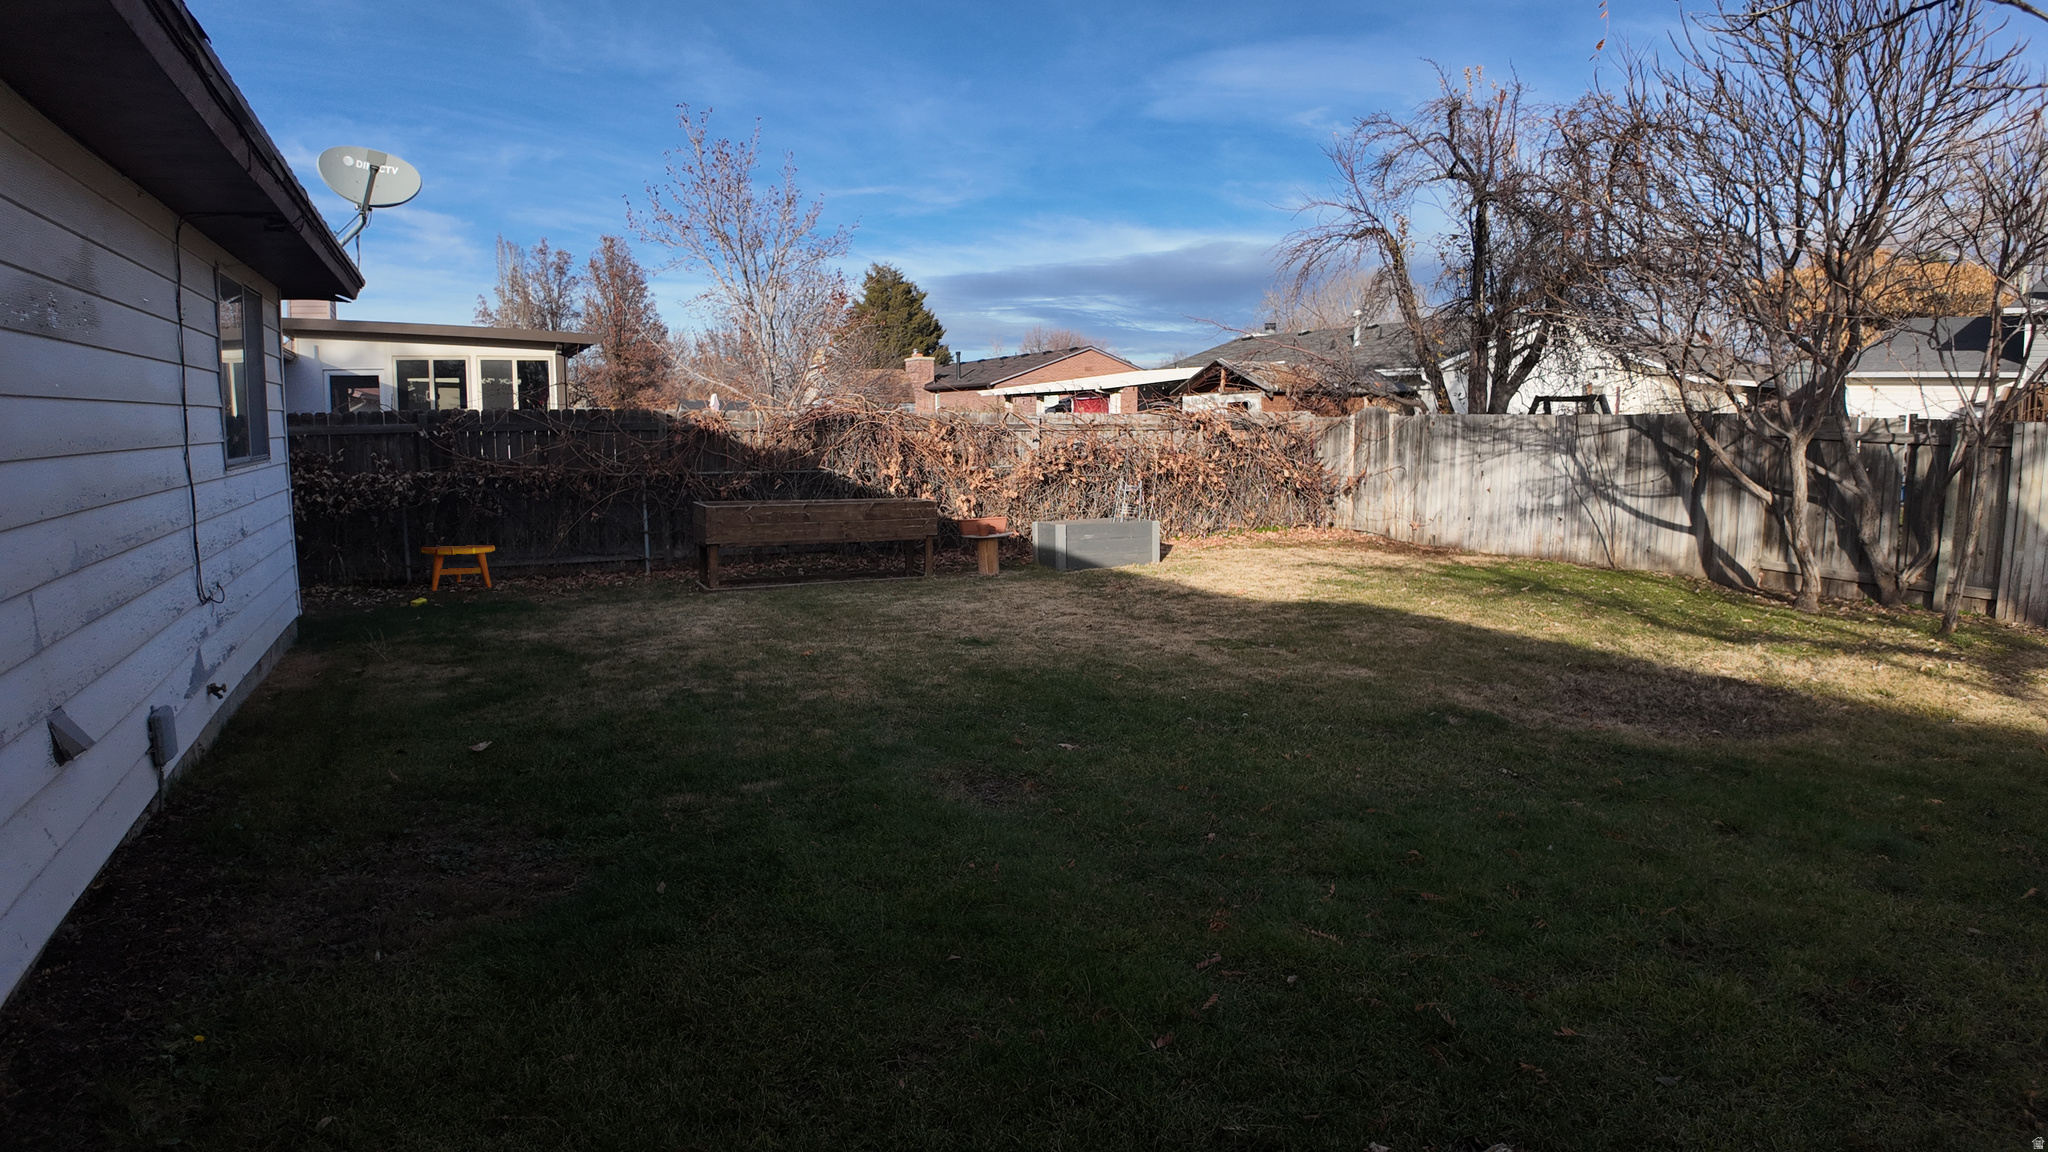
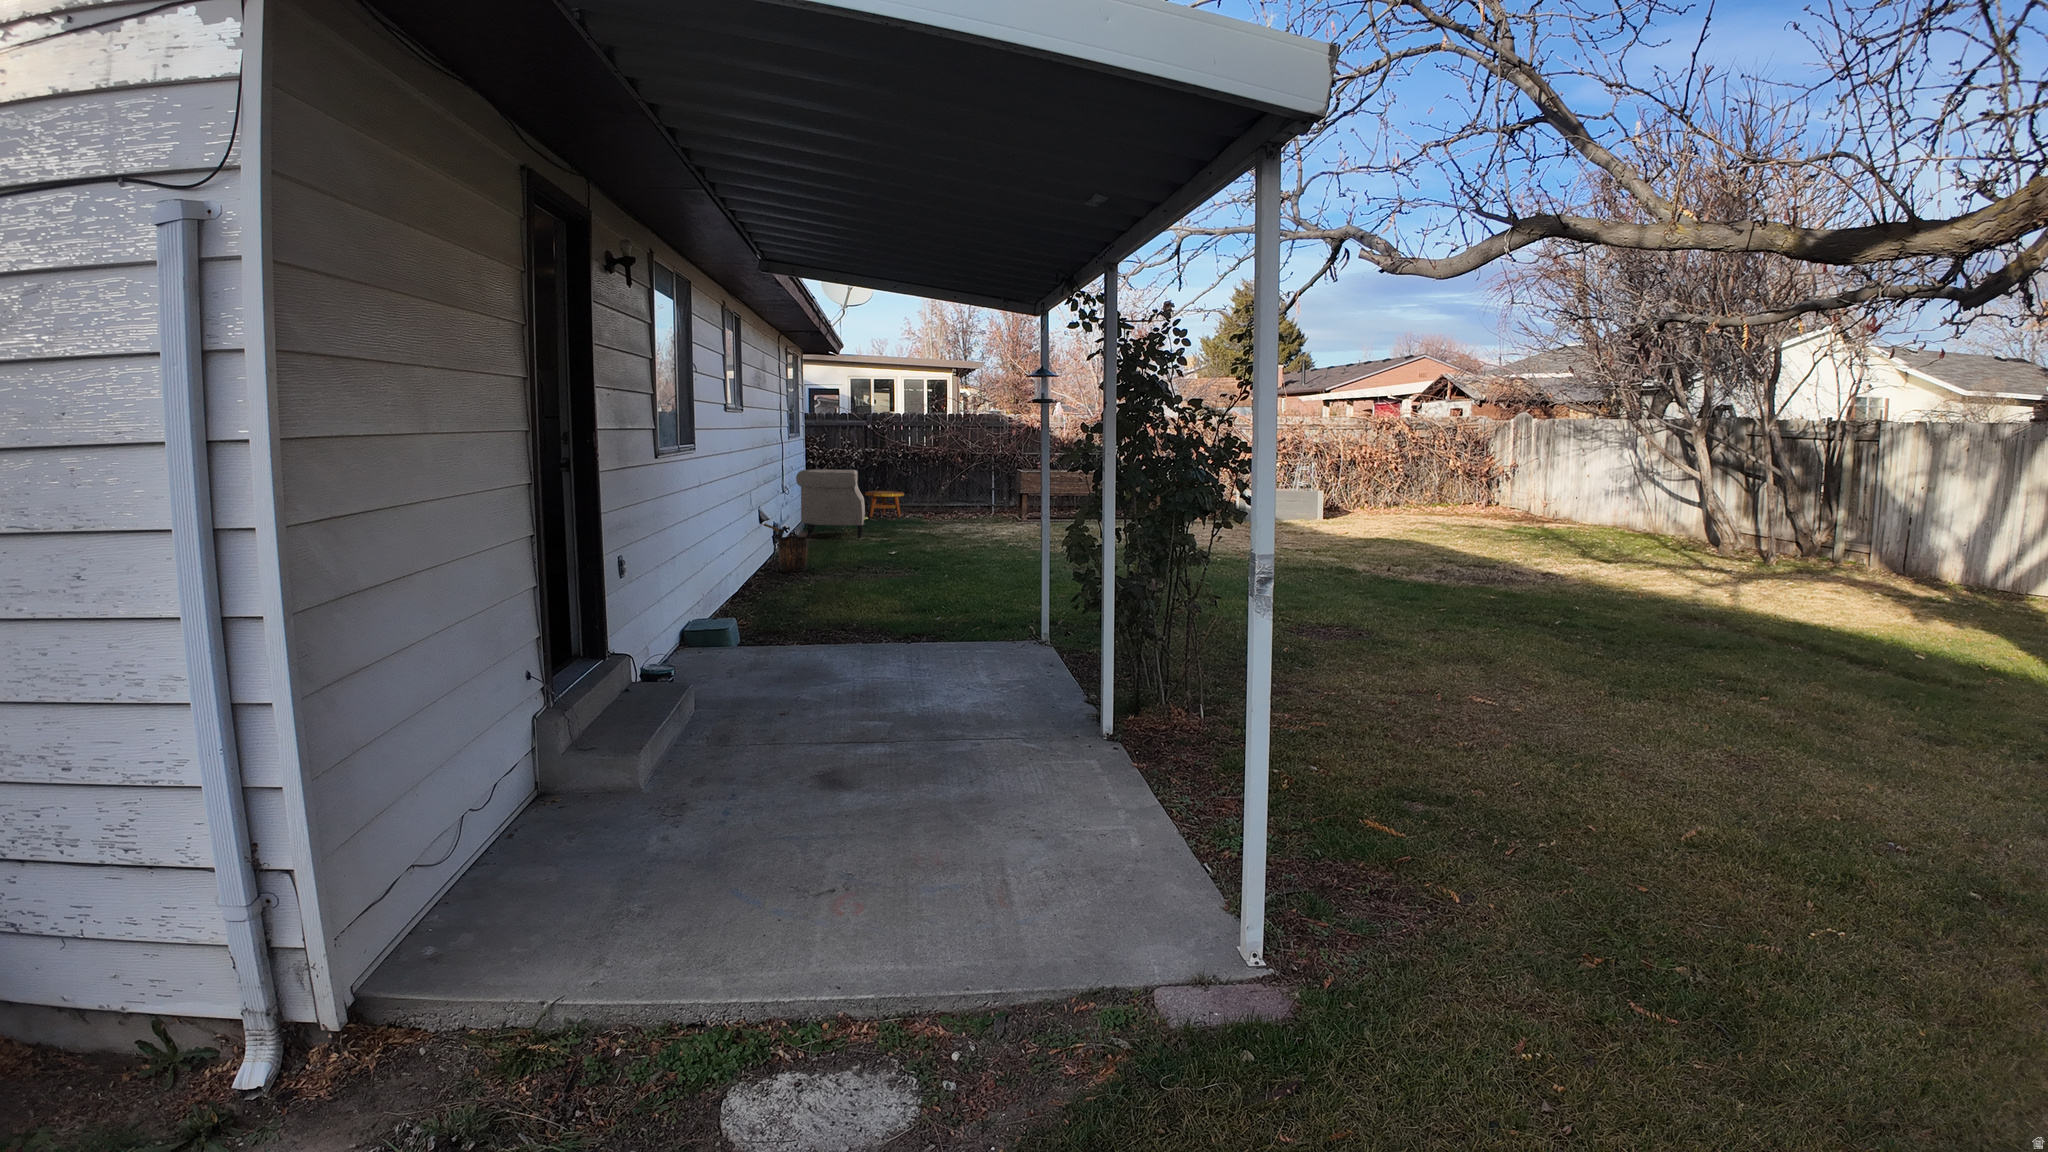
chair: none [255,517,420,664] -> present [796,469,865,538]
bucket: none [90,708,248,839] -> present [764,524,810,573]

